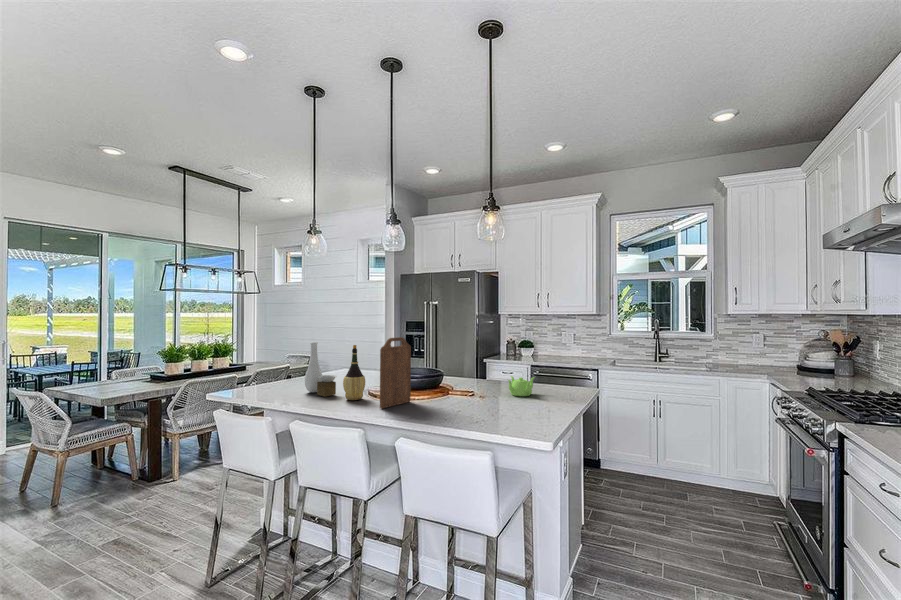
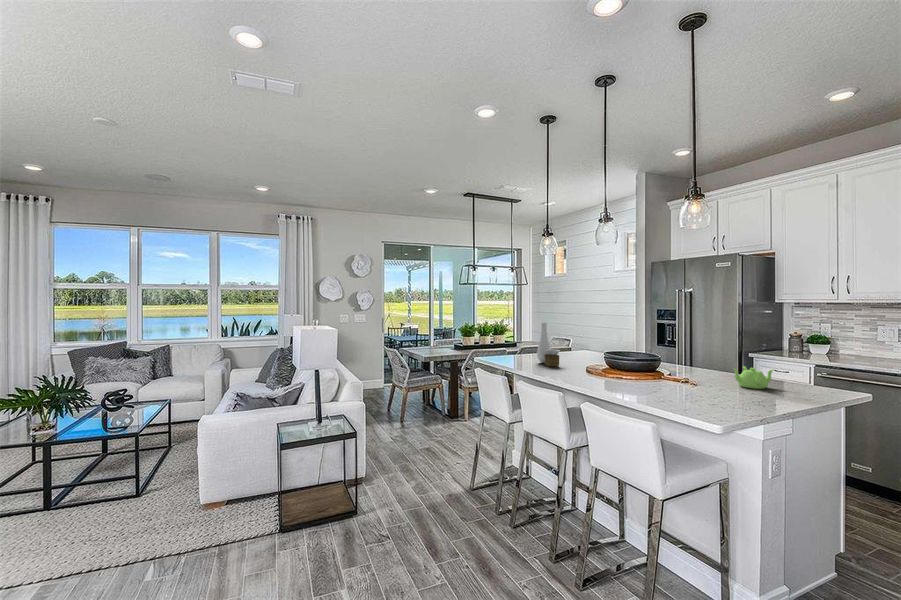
cutting board: present [380,337,411,408] -> none [586,319,619,379]
wine bottle: present [343,345,365,400] -> none [562,325,581,371]

